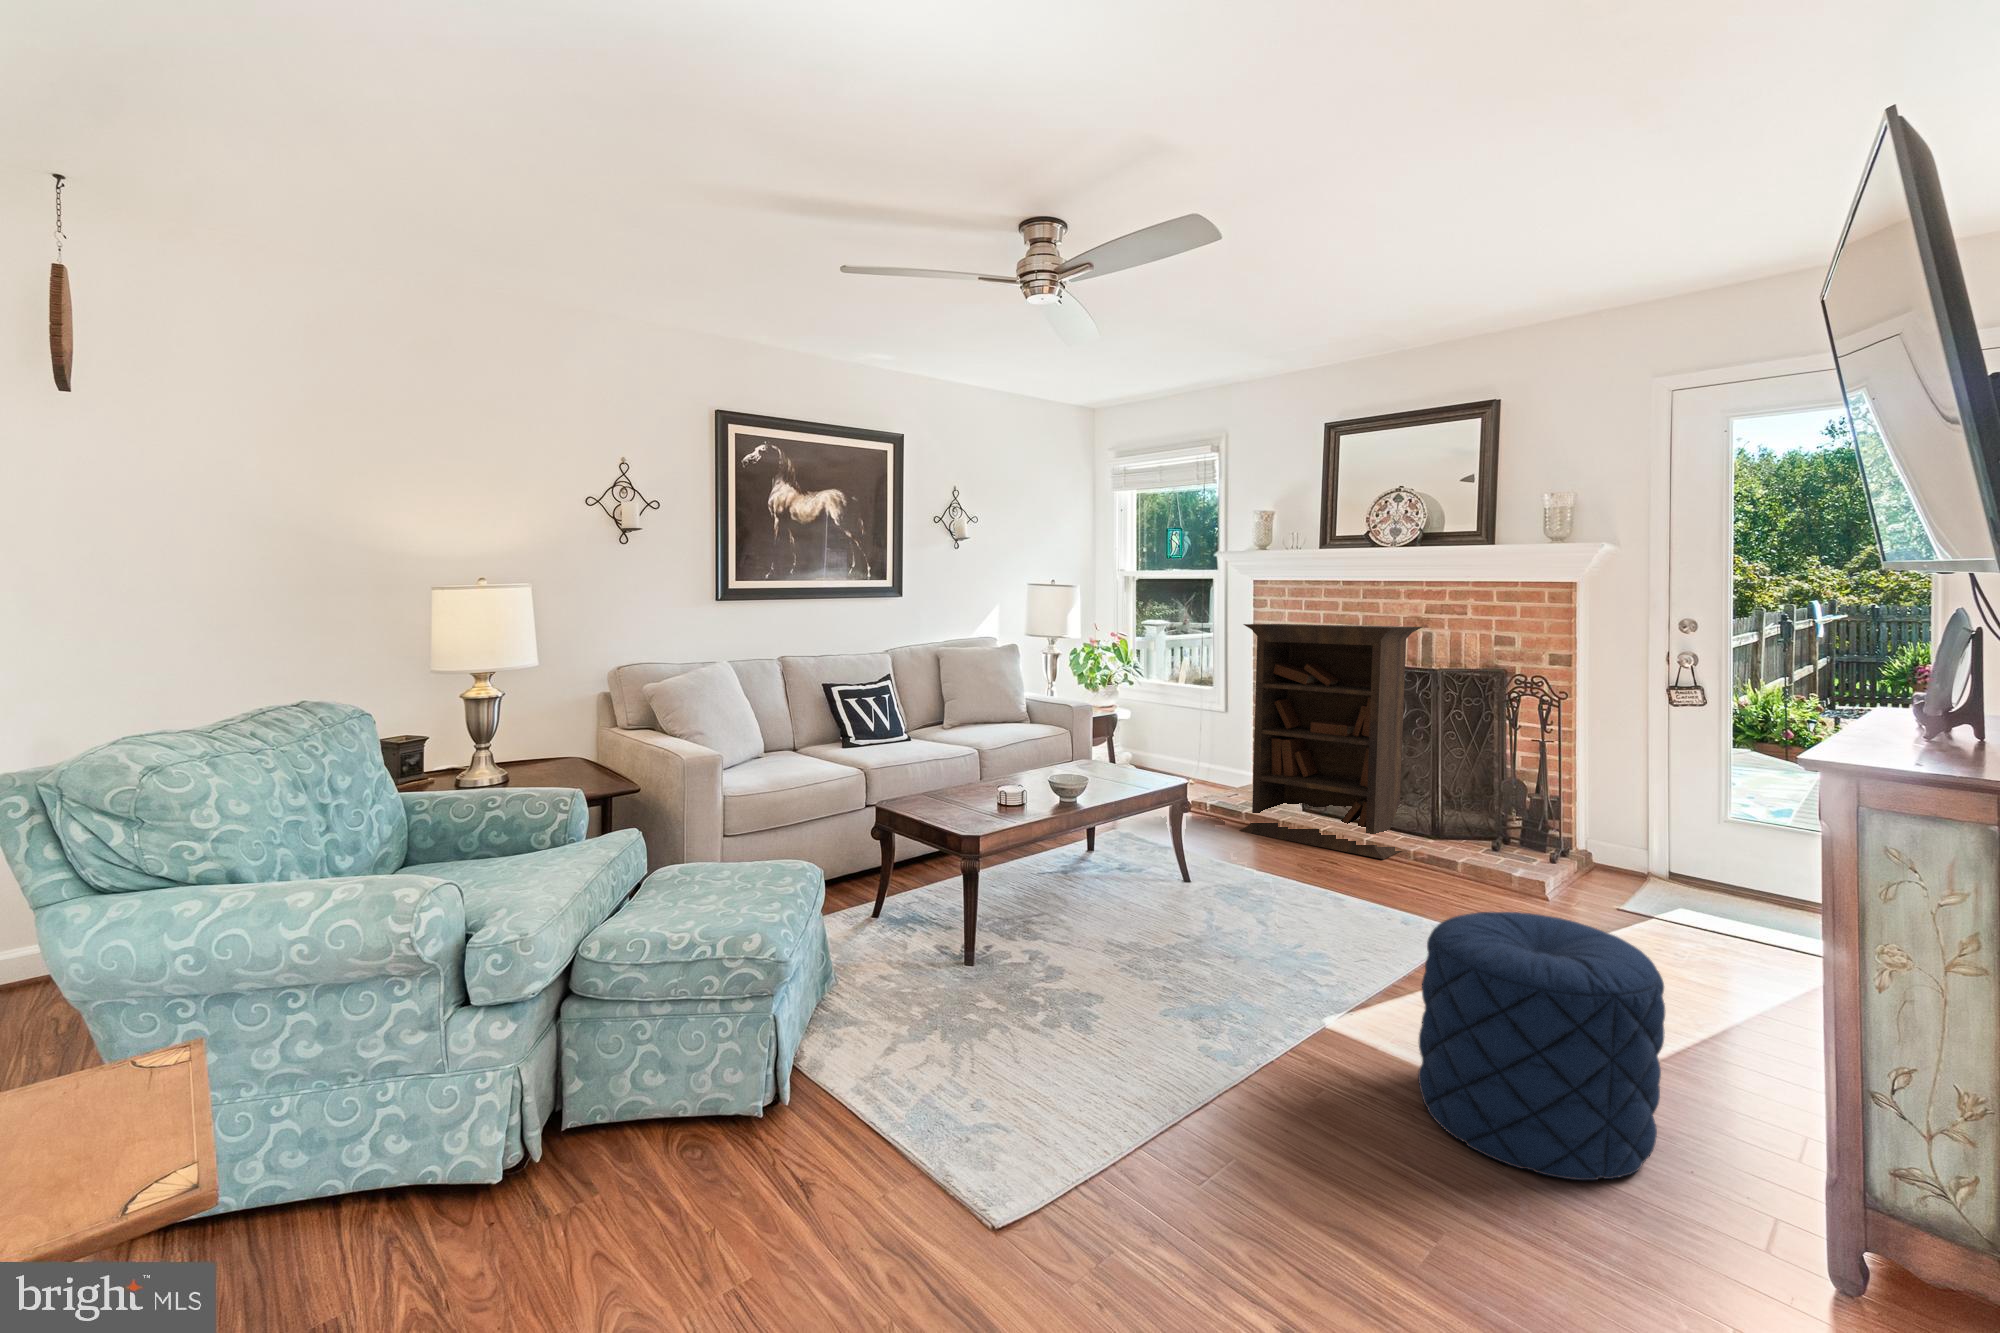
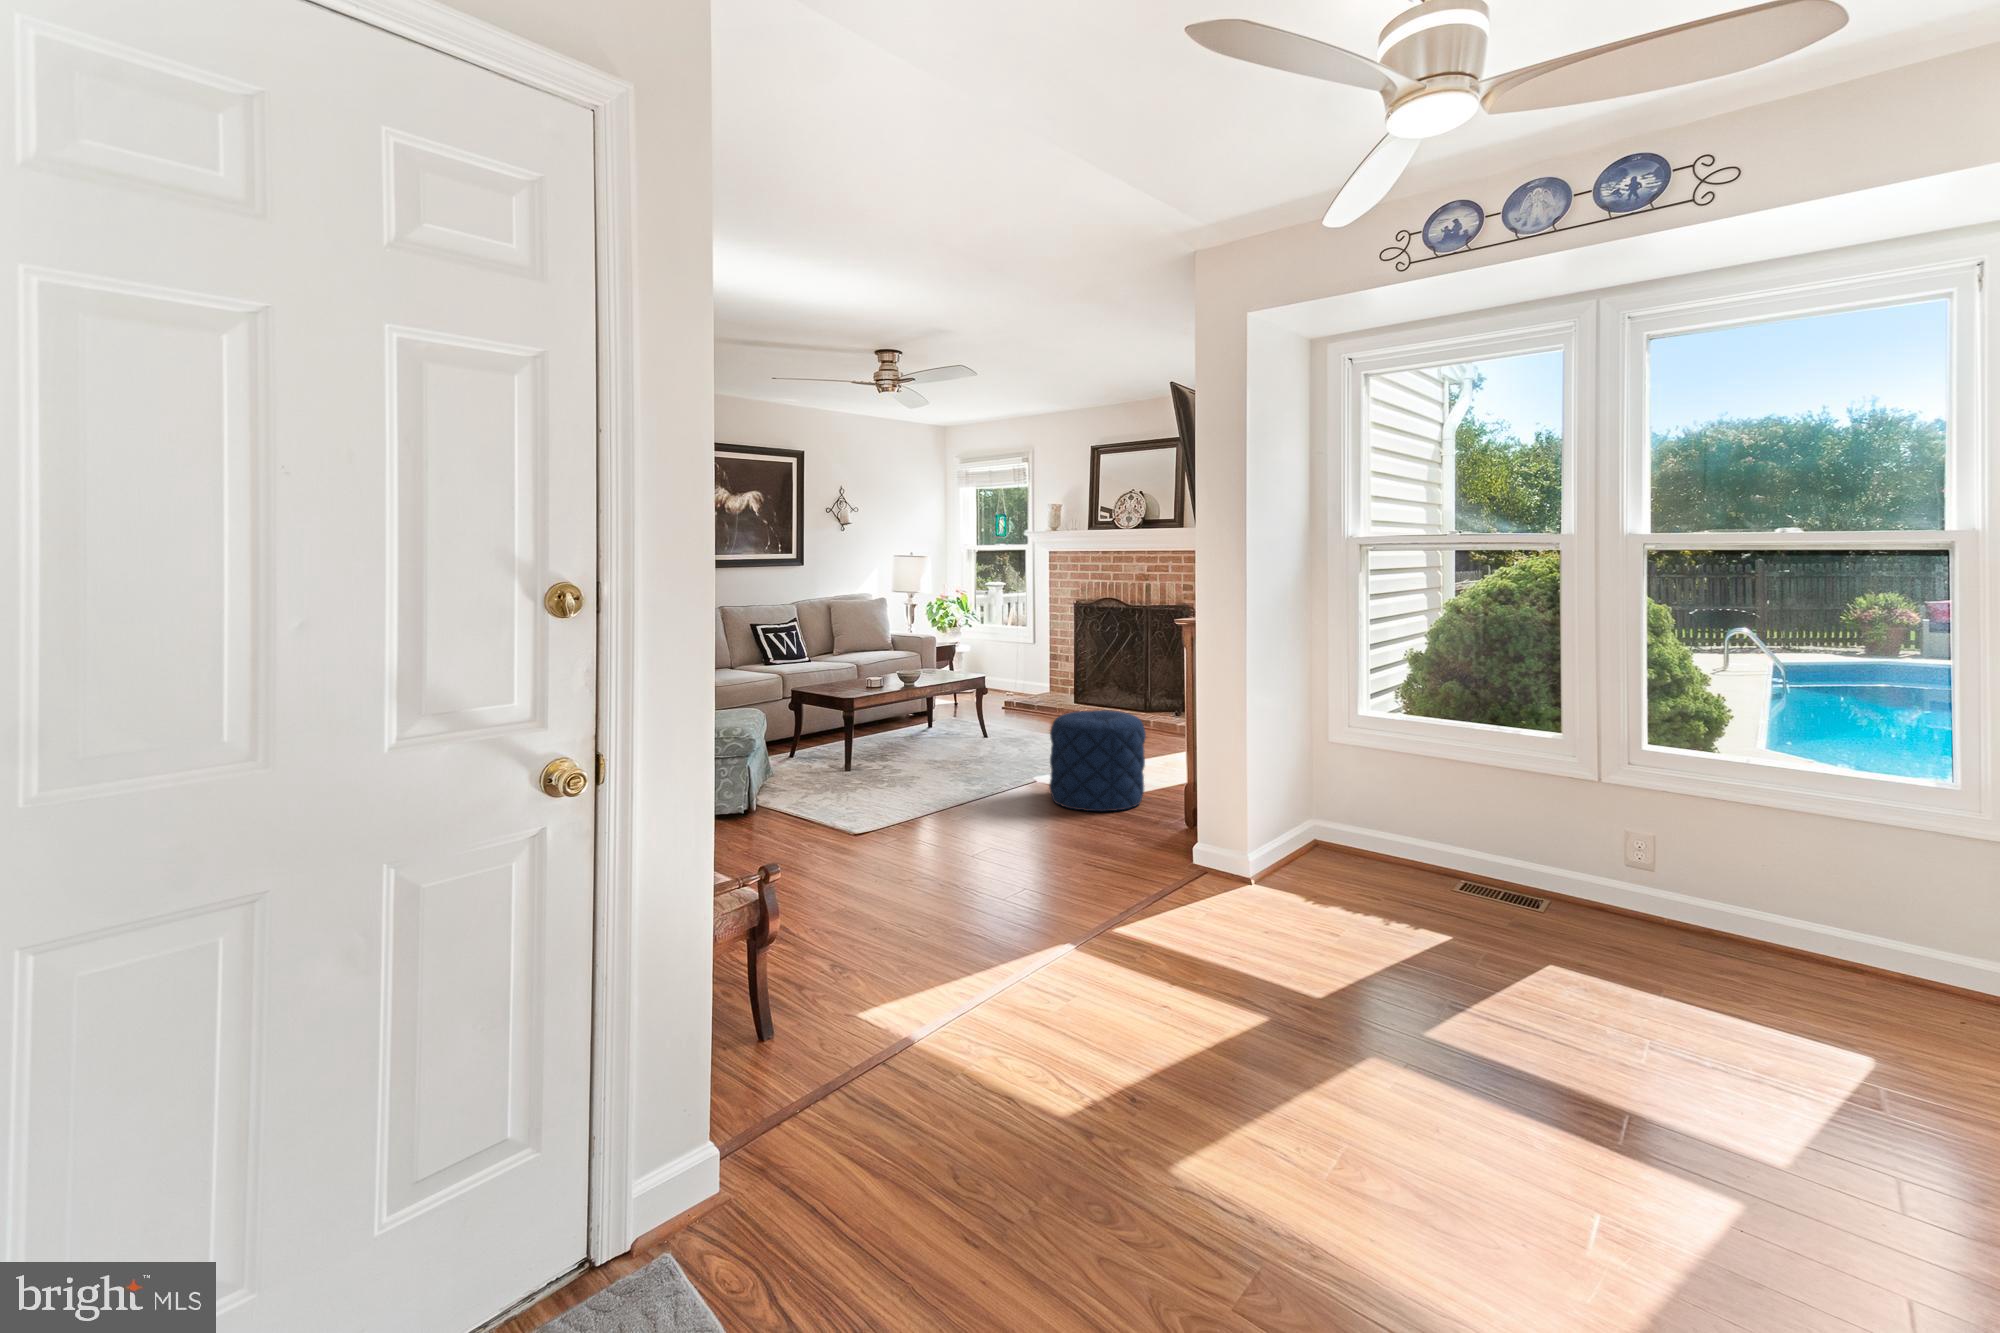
bookcase: present [1239,624,1422,859] -> none [1030,581,1139,725]

